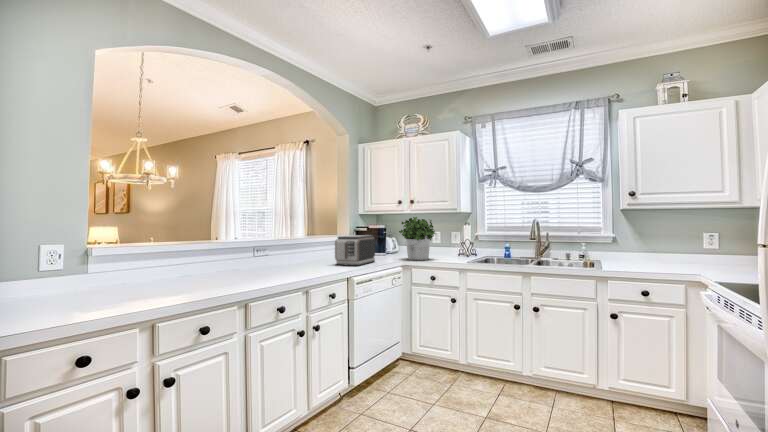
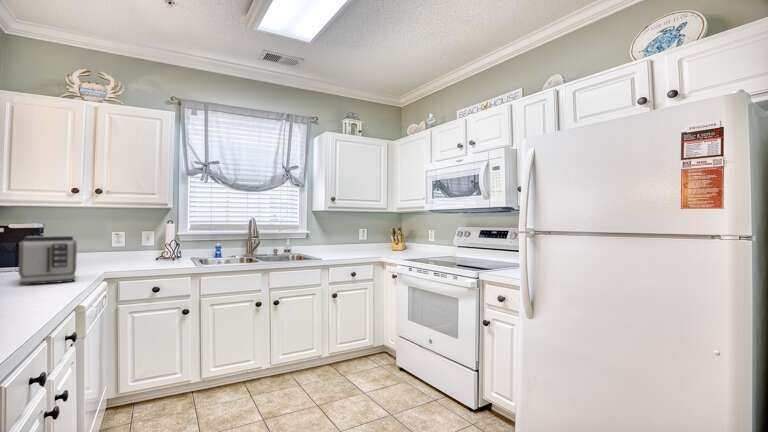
potted plant: present [399,217,435,260] -> none [96,211,158,269]

